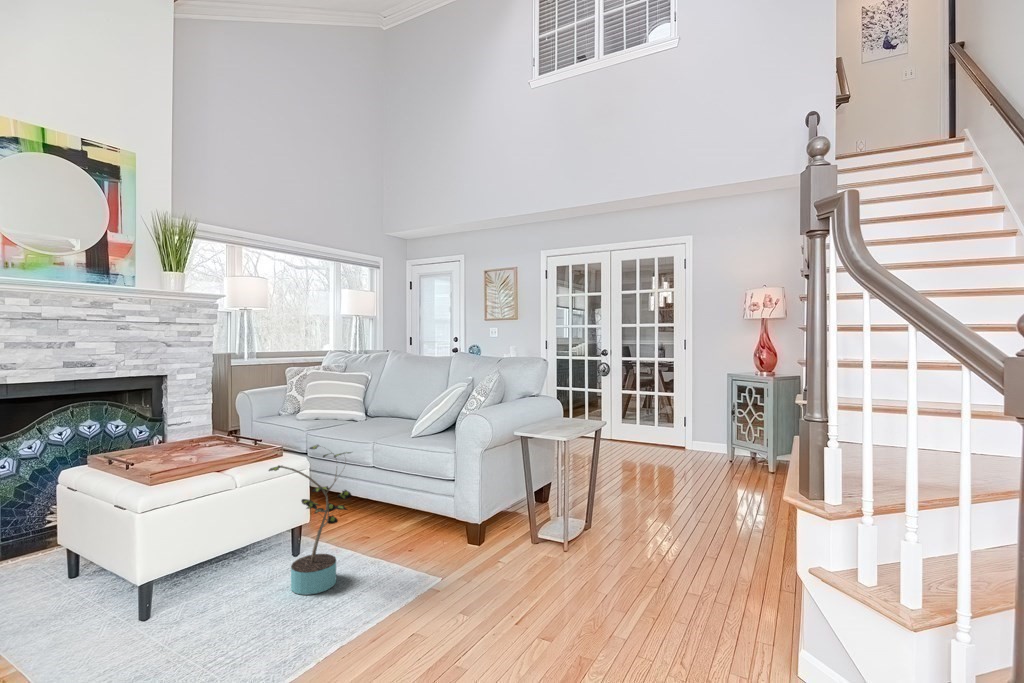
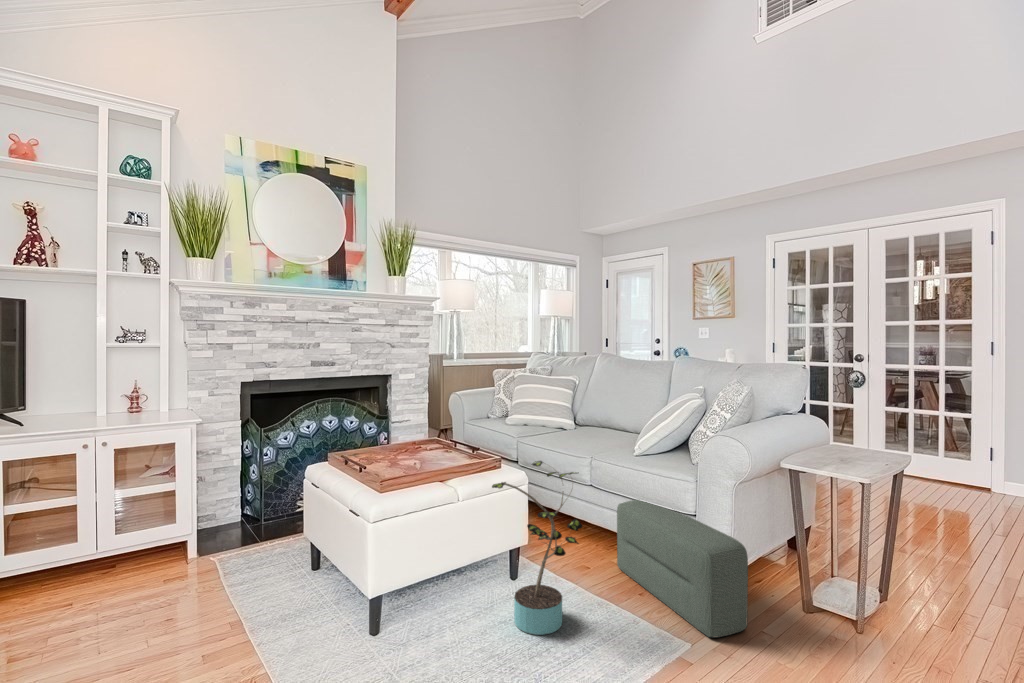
pouf: none [393,473,487,572] -> present [617,500,748,637]

